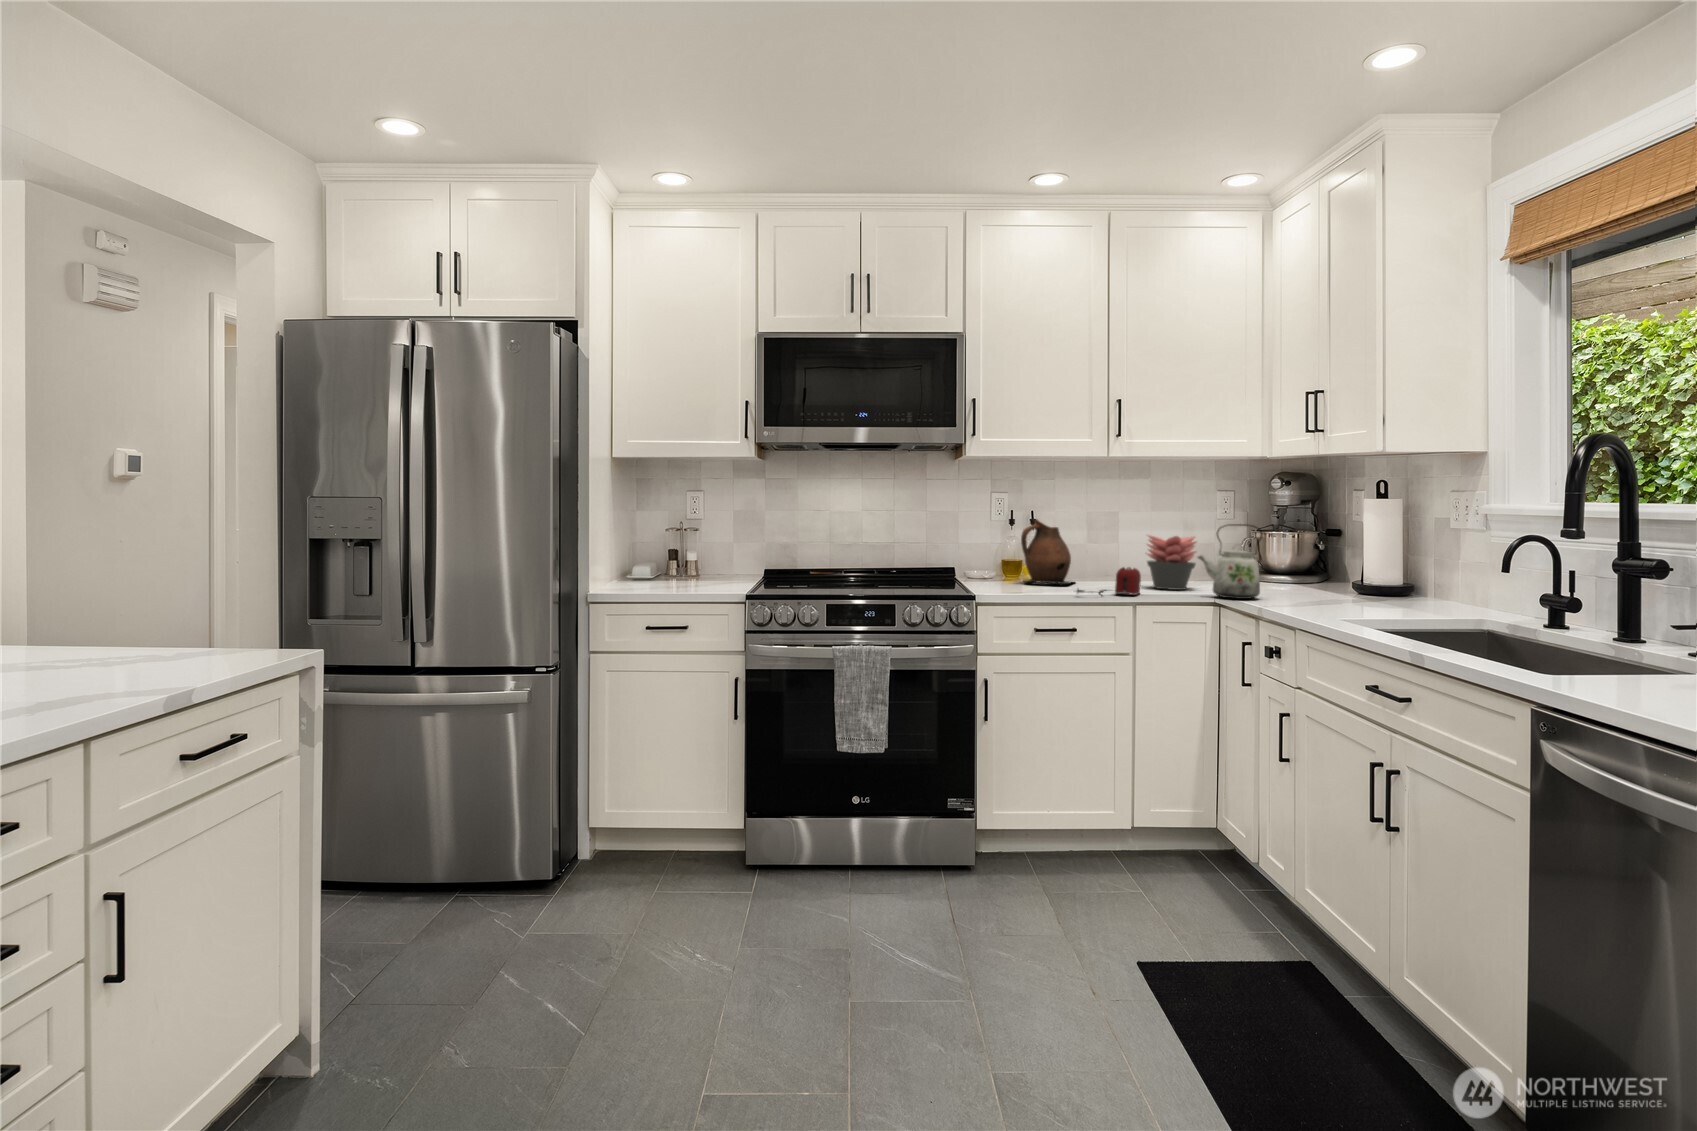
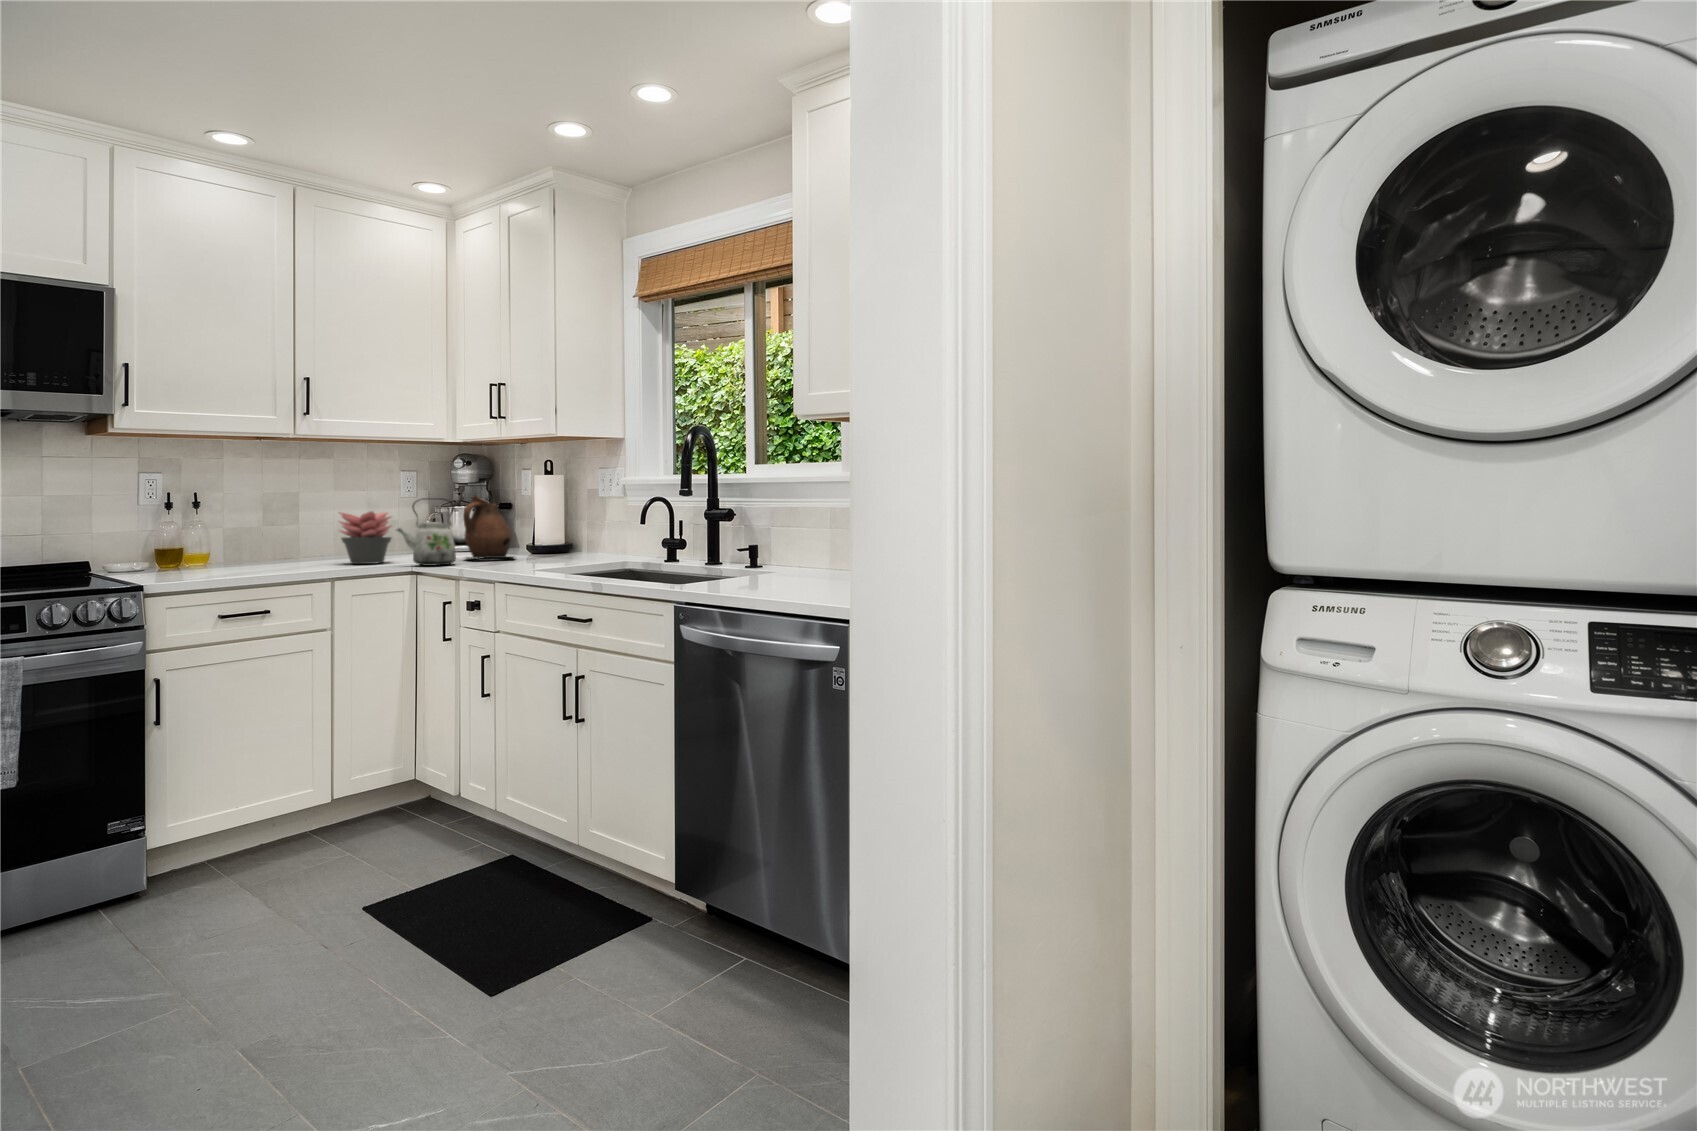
ceramic pitcher: present [1021,519,1071,584] -> present [463,497,512,559]
toaster: present [1076,567,1141,595] -> none [269,543,341,574]

